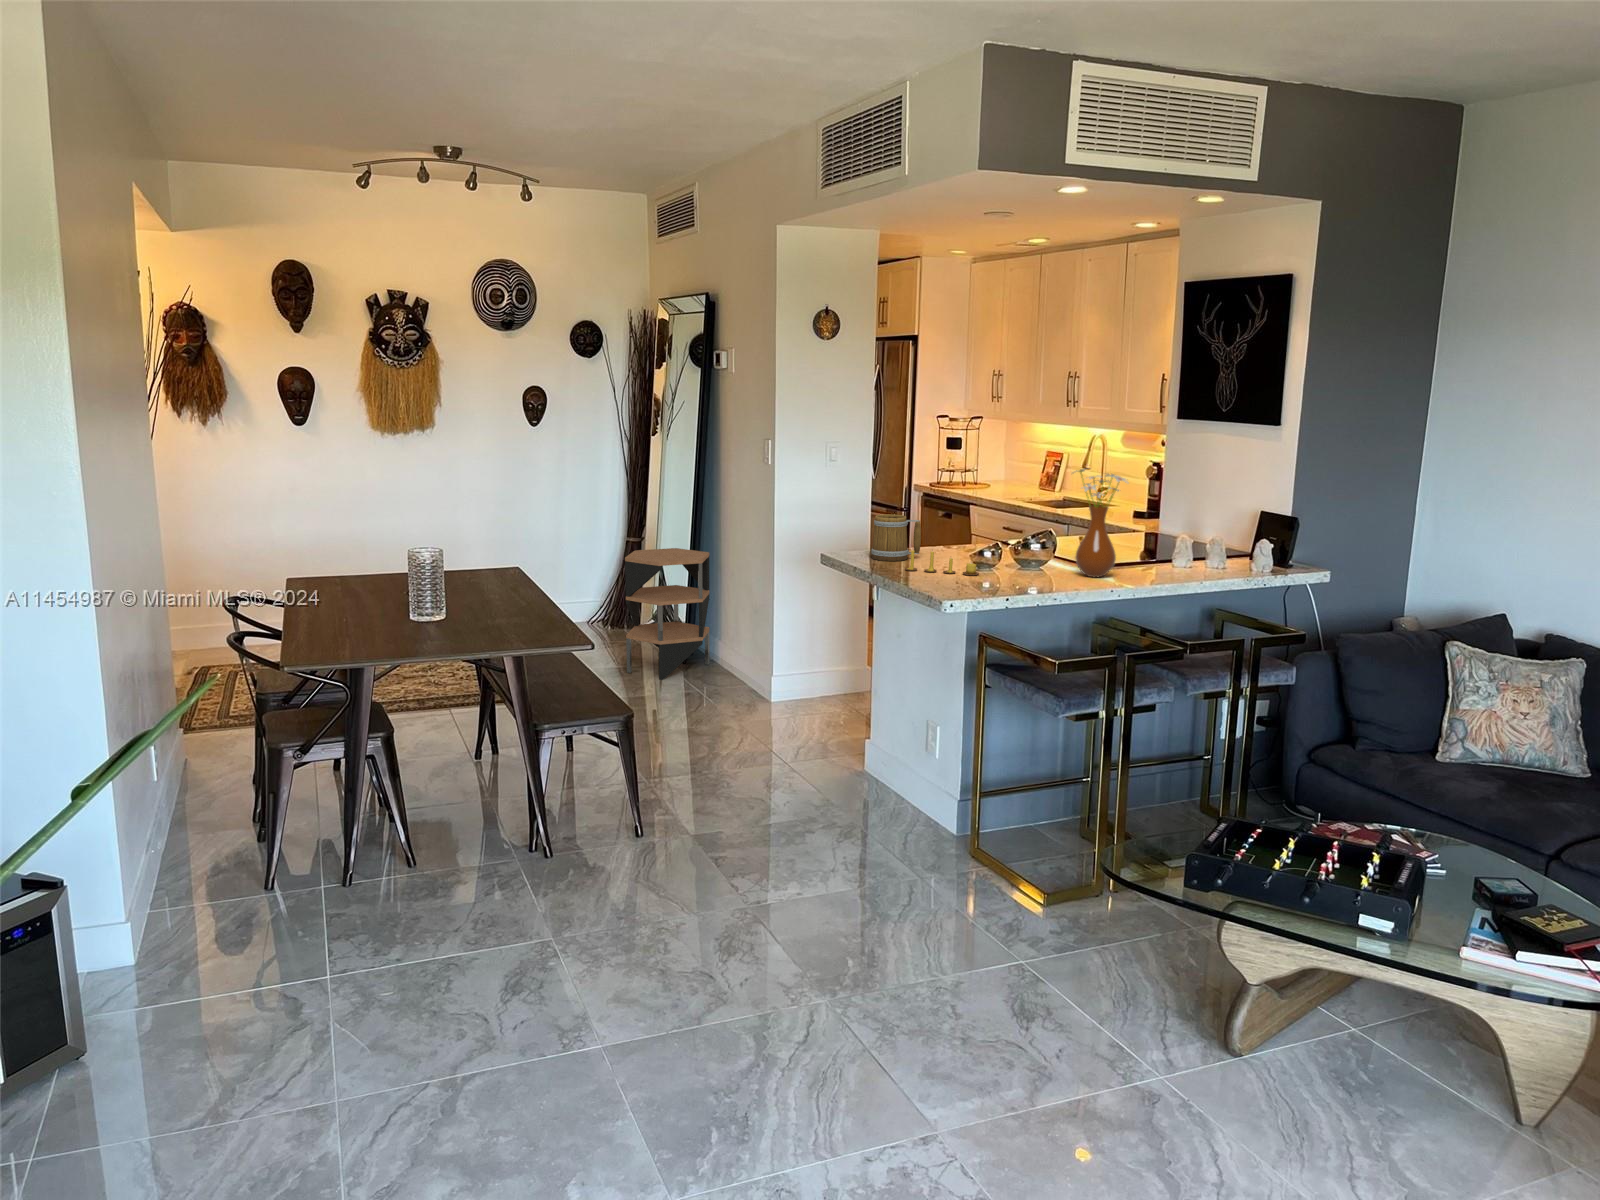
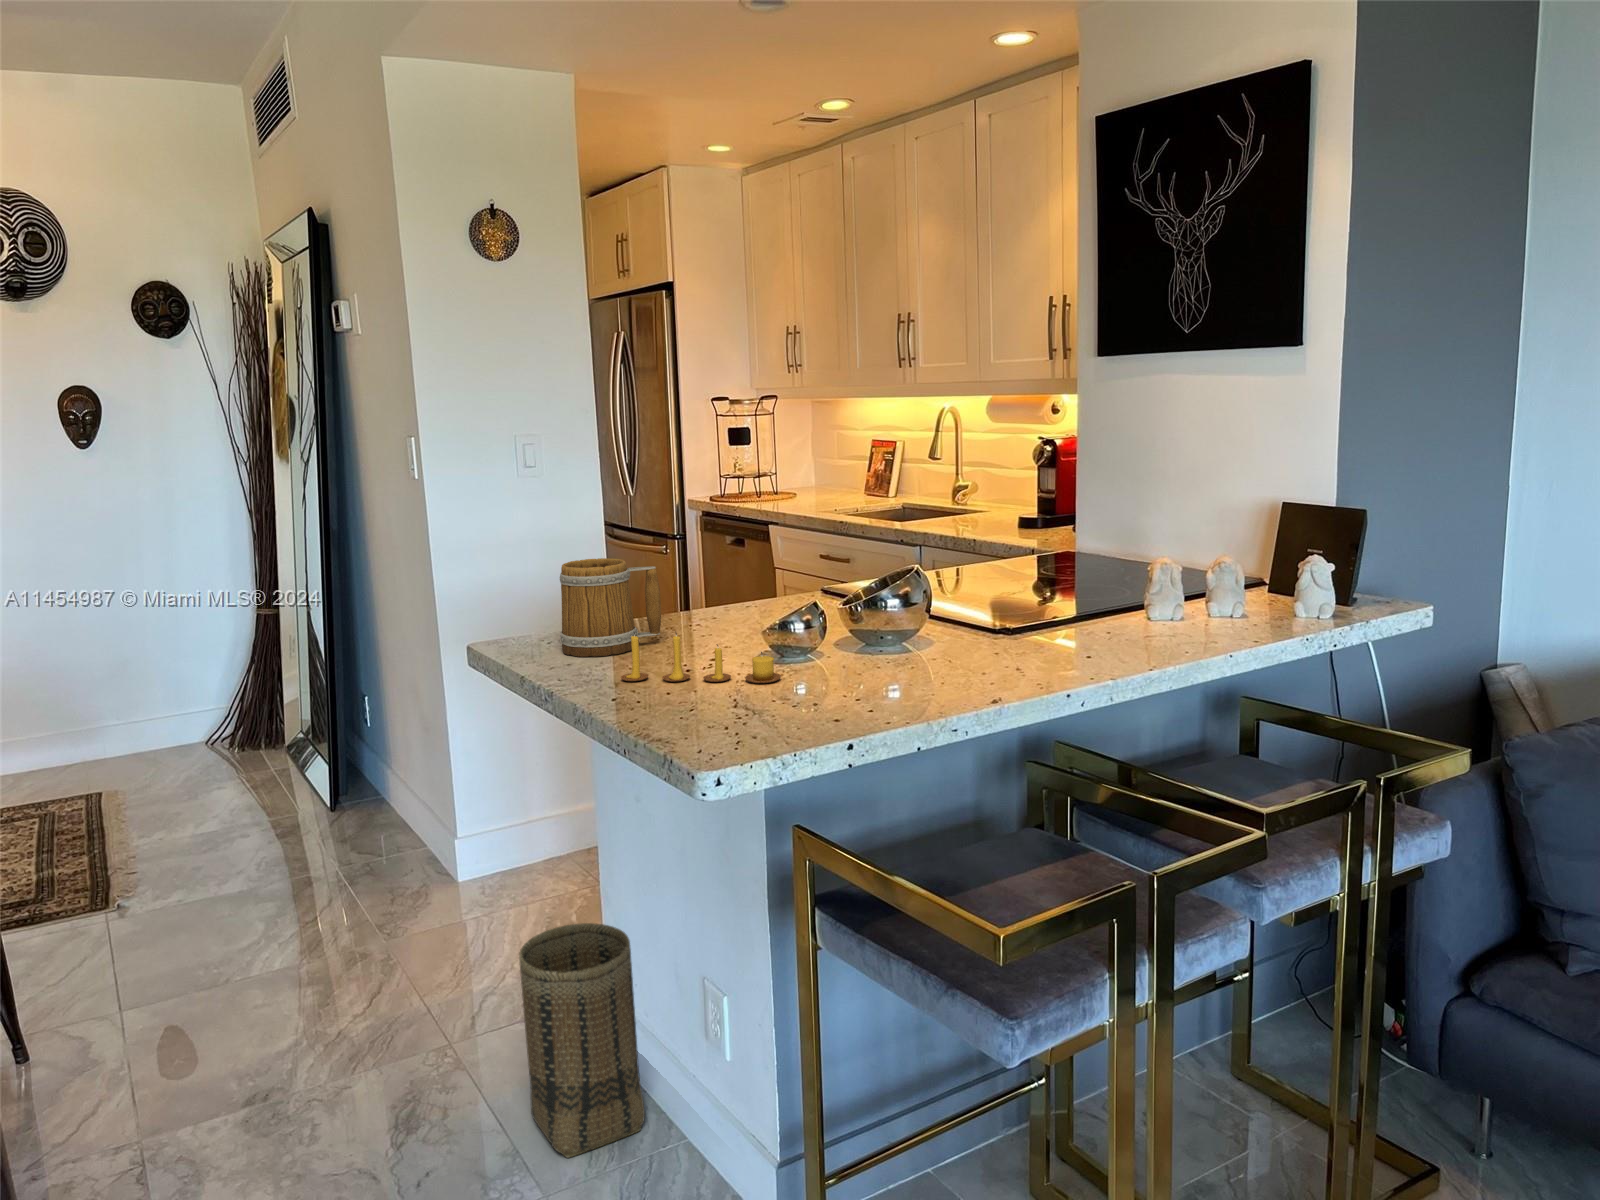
vase: present [1075,469,1127,577] -> none [955,433,1085,663]
side table: present [625,548,710,680] -> none [203,627,376,851]
basket: none [833,698,890,806] -> present [519,923,645,1158]

